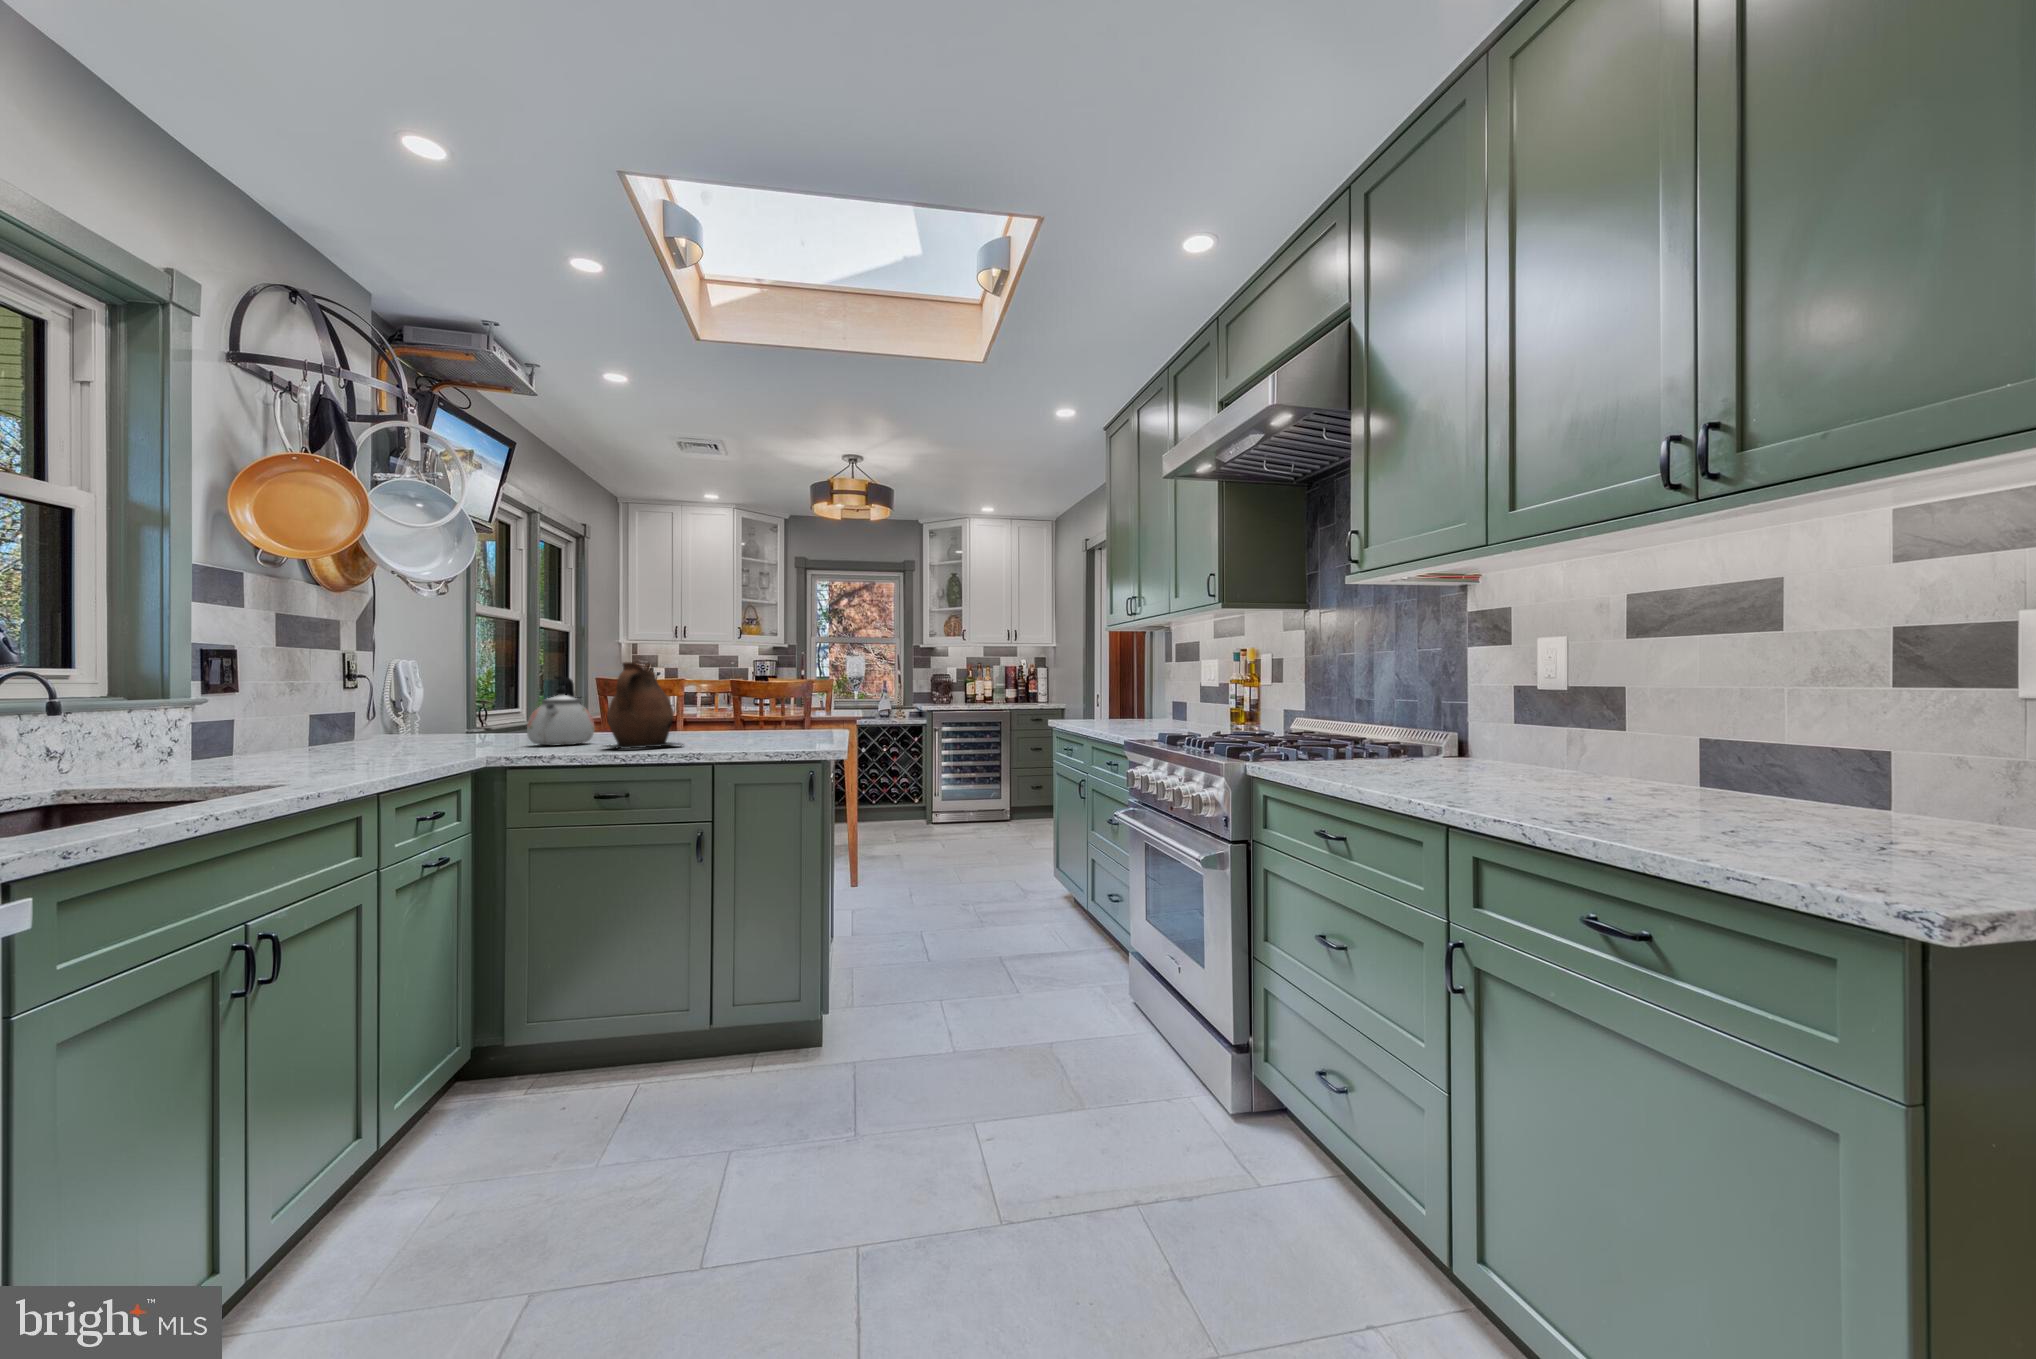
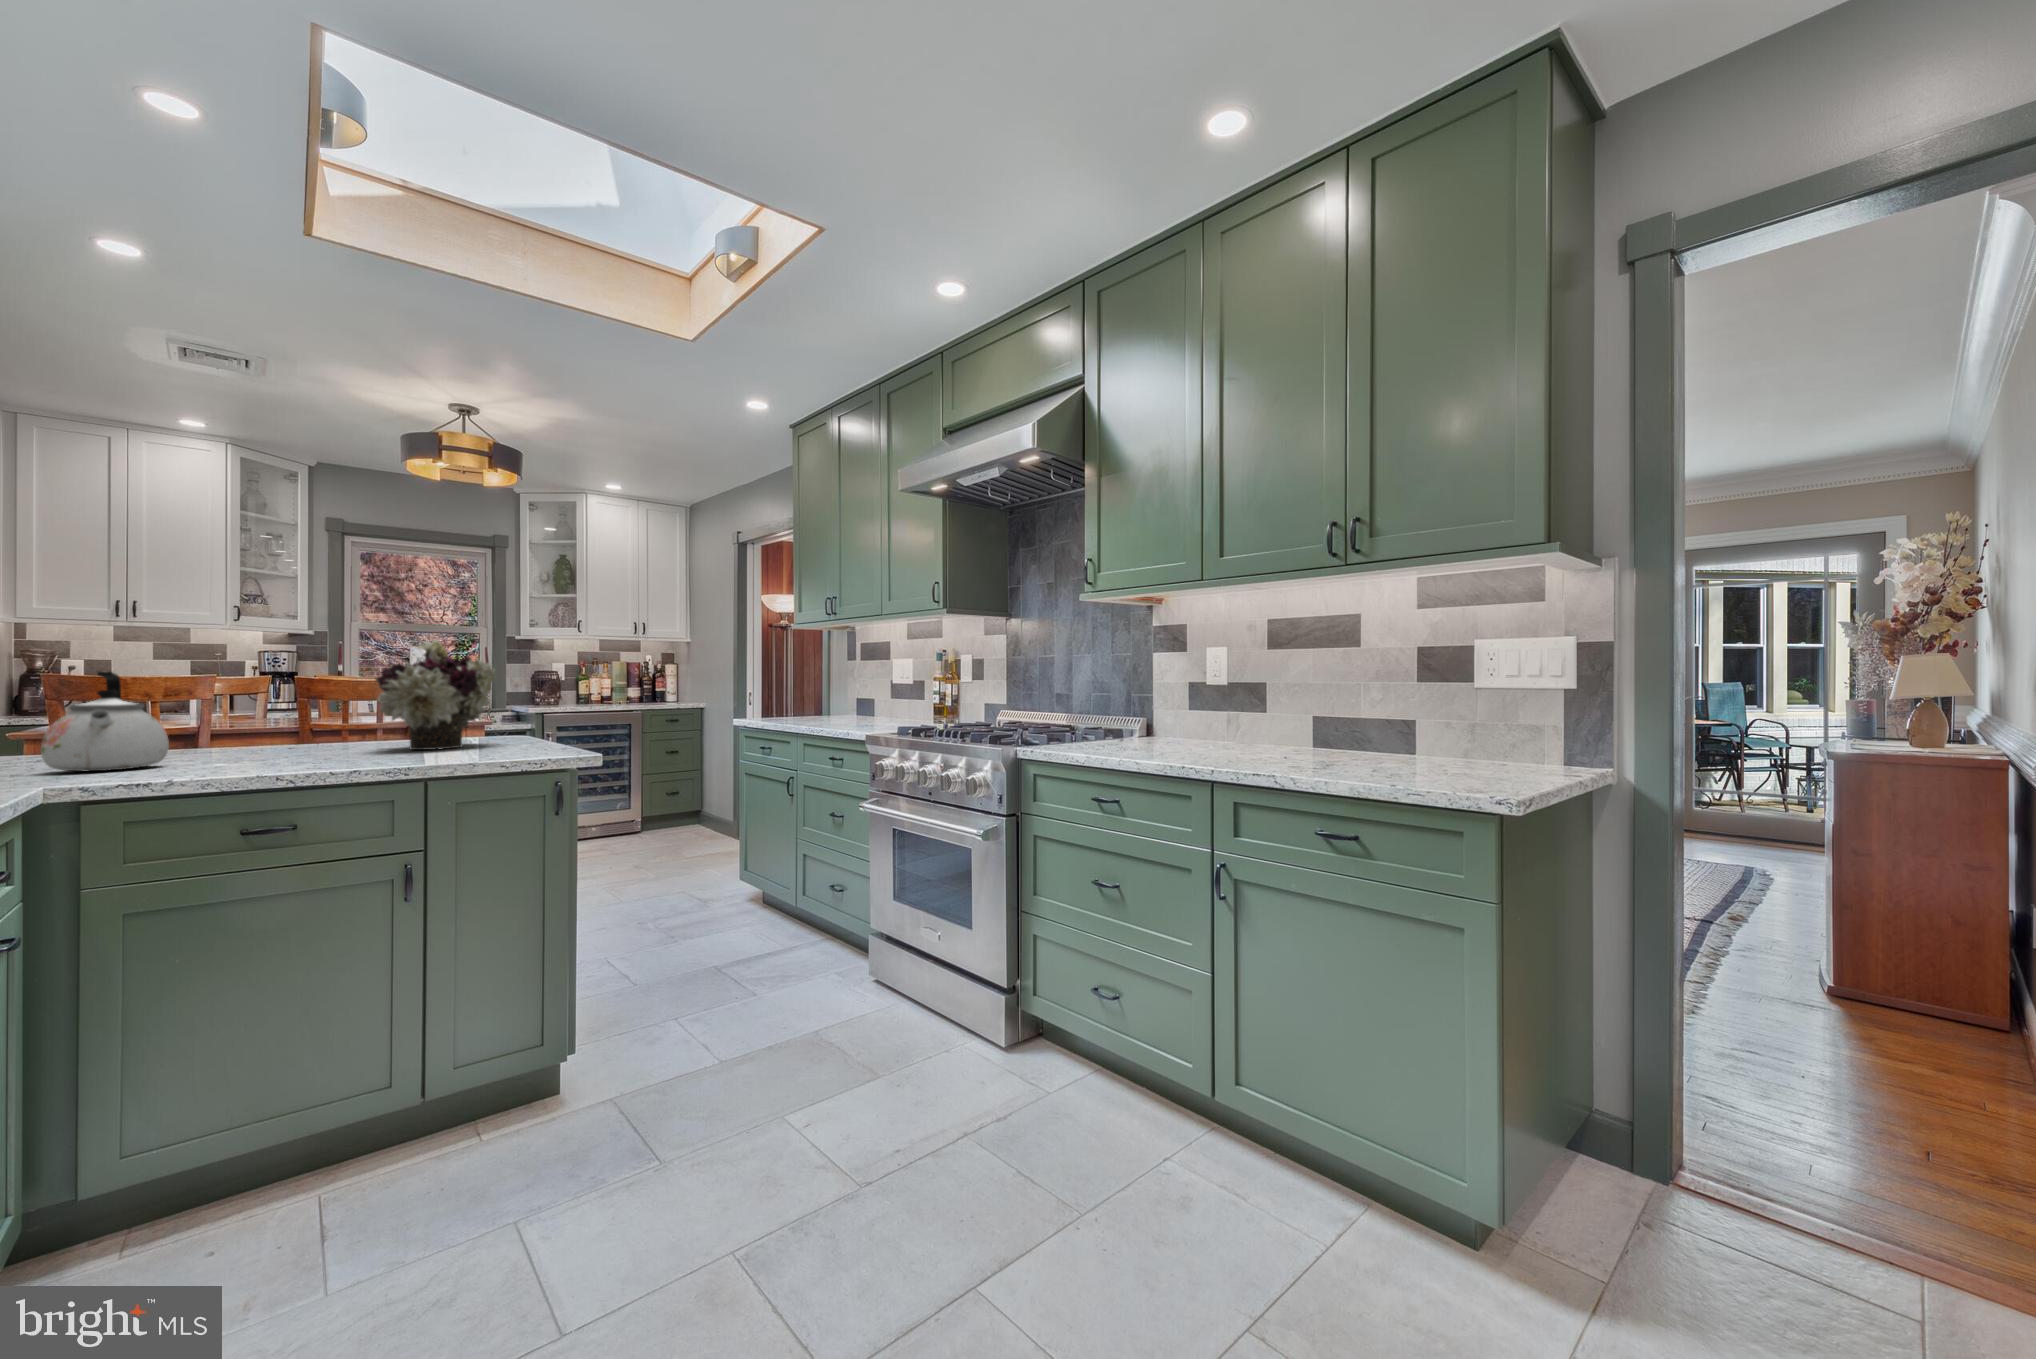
flower arrangement: none [713,649,802,739] -> present [376,640,495,750]
ceramic pitcher: present [606,662,682,749] -> none [221,654,364,768]

